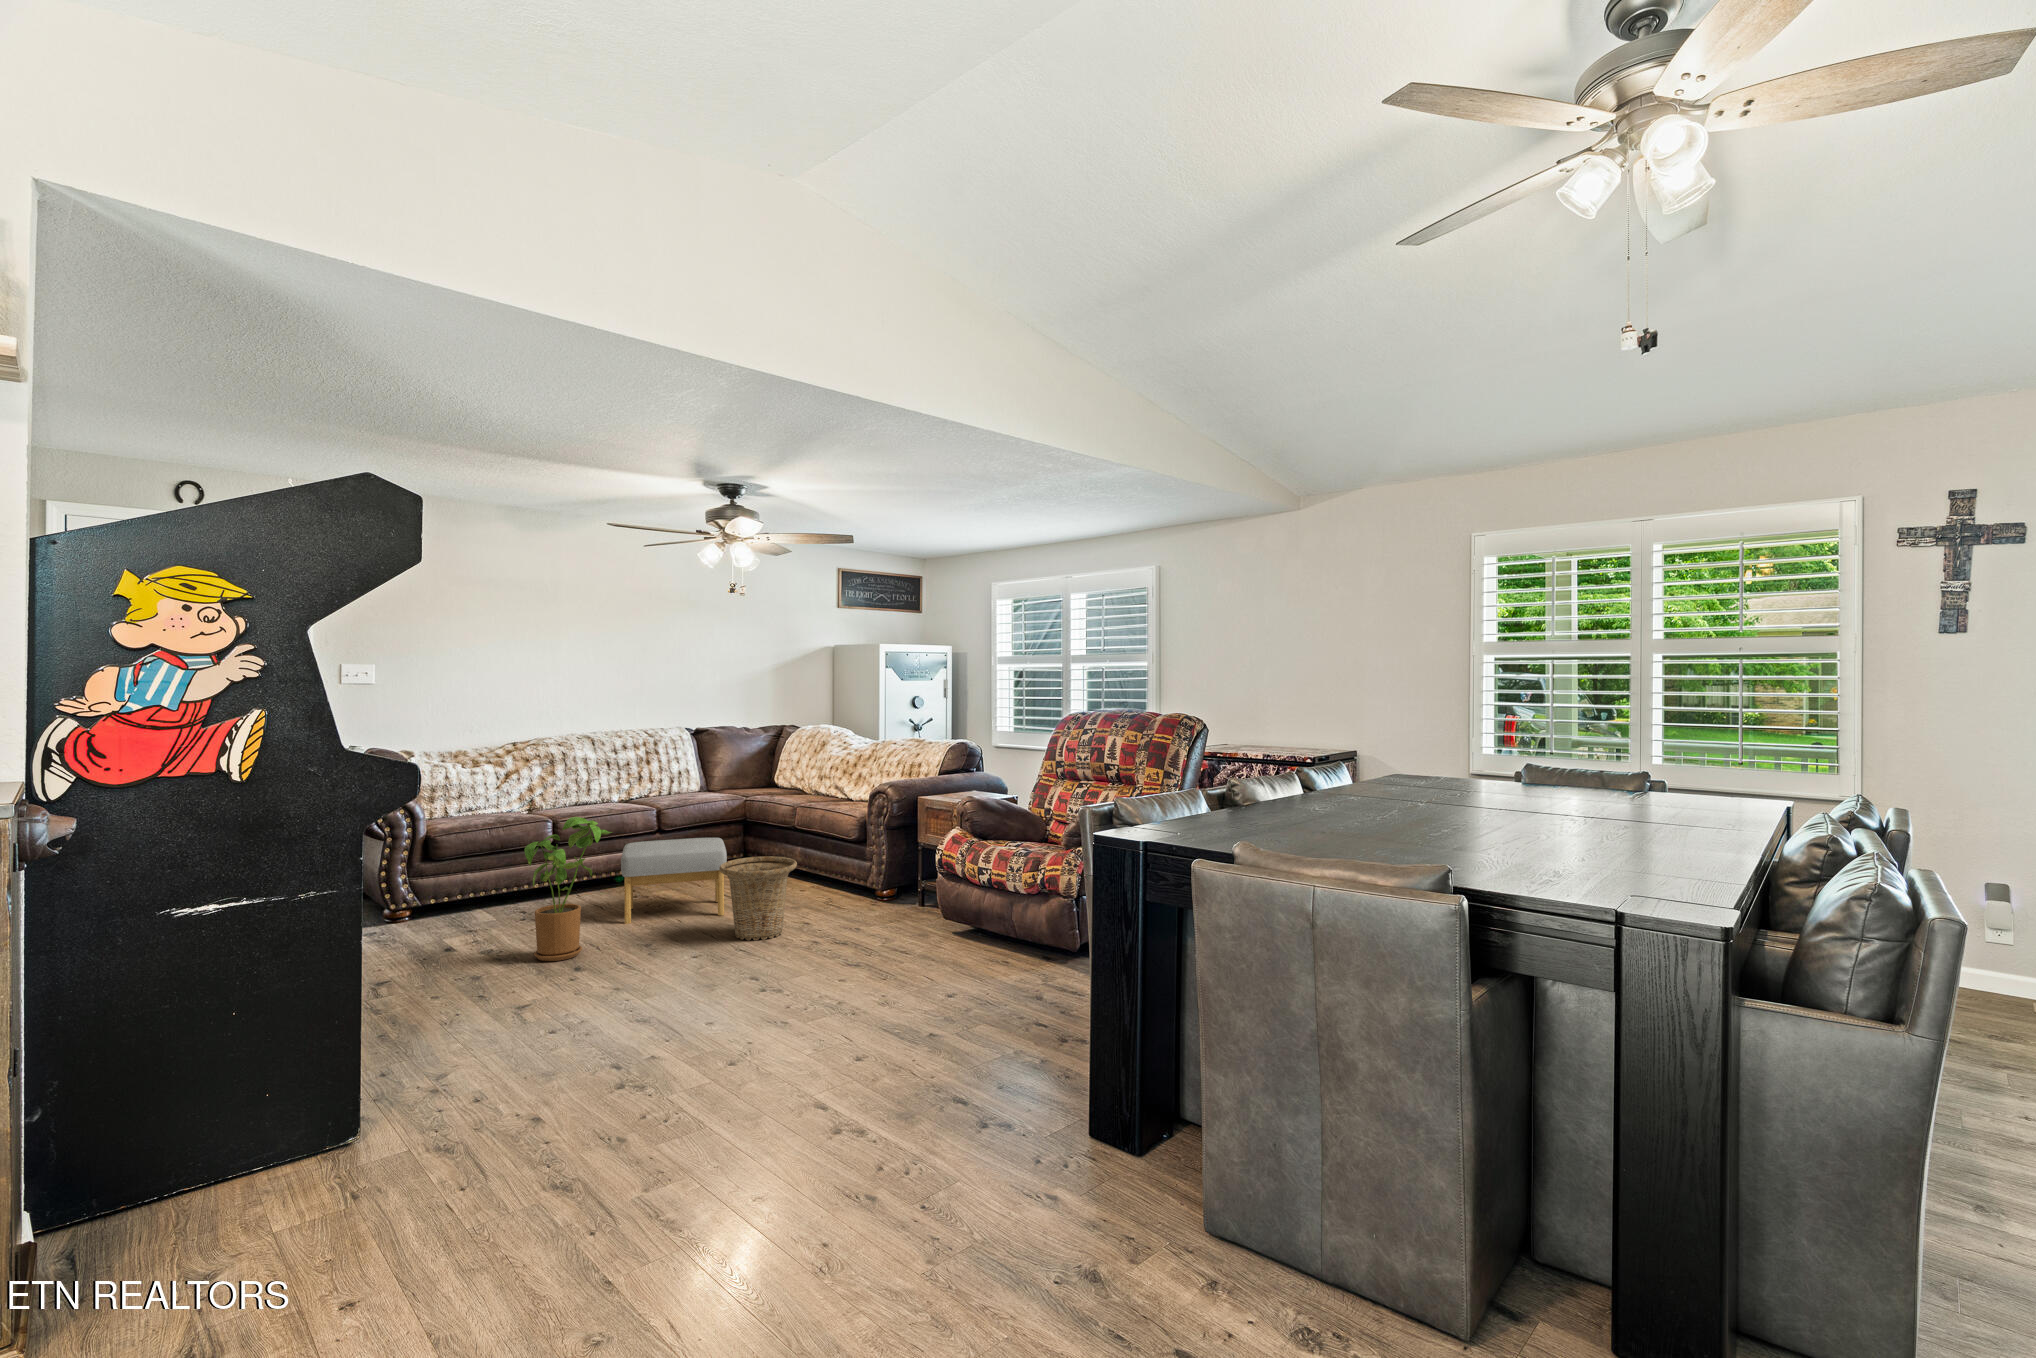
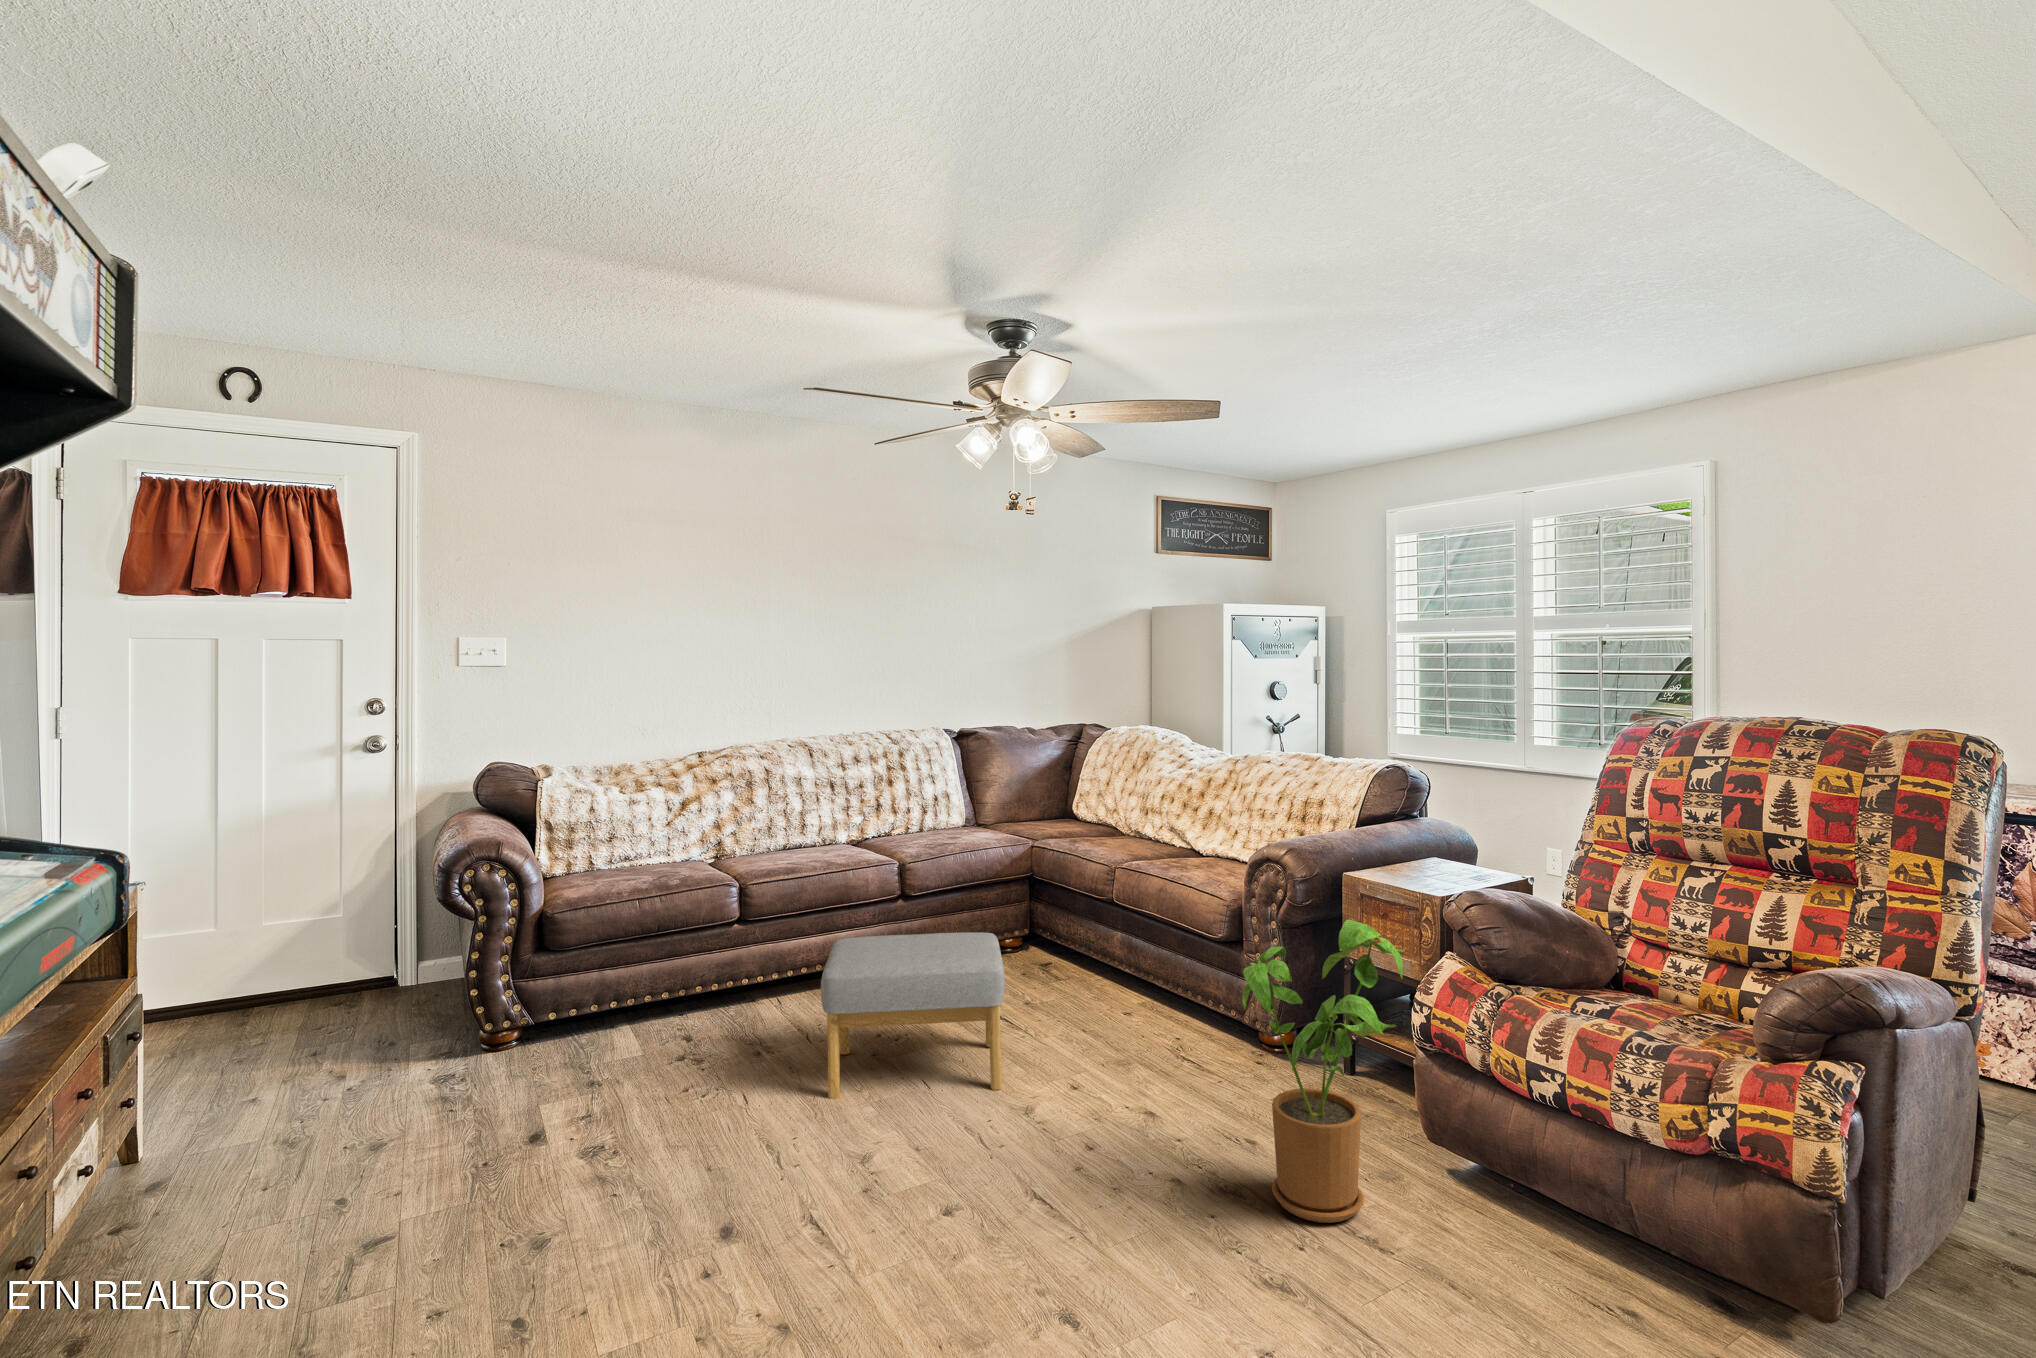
house plant: present [525,817,613,961] -> present [1242,920,1404,1223]
basket: present [720,856,797,940] -> none [992,998,1146,1192]

